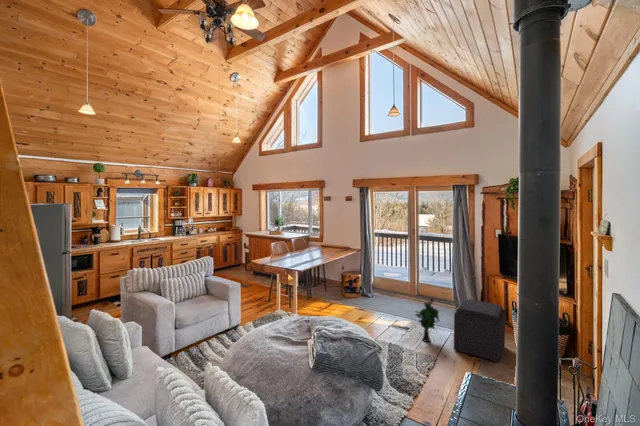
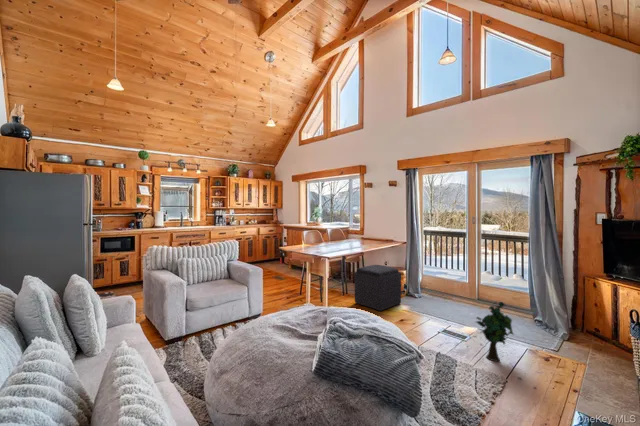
ottoman: present [454,300,505,362] -> present [355,265,401,311]

